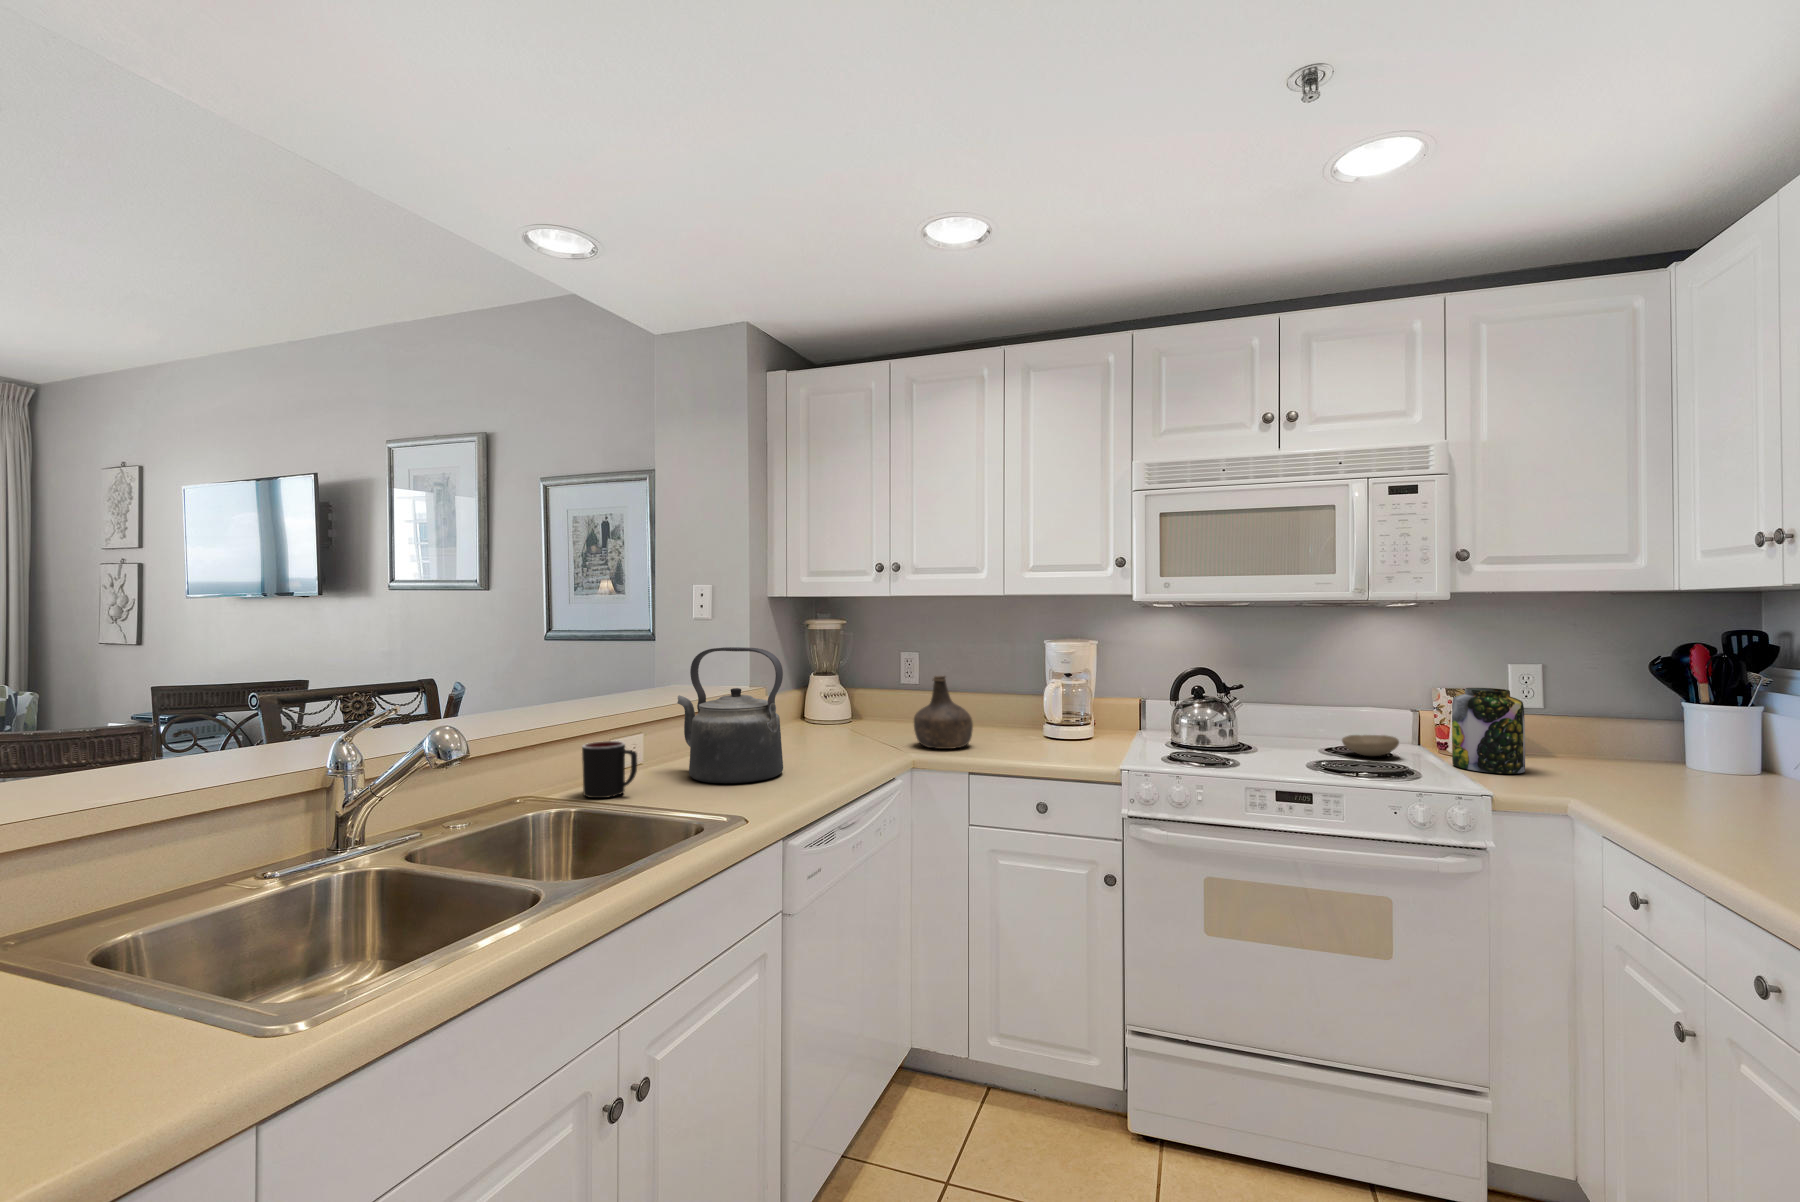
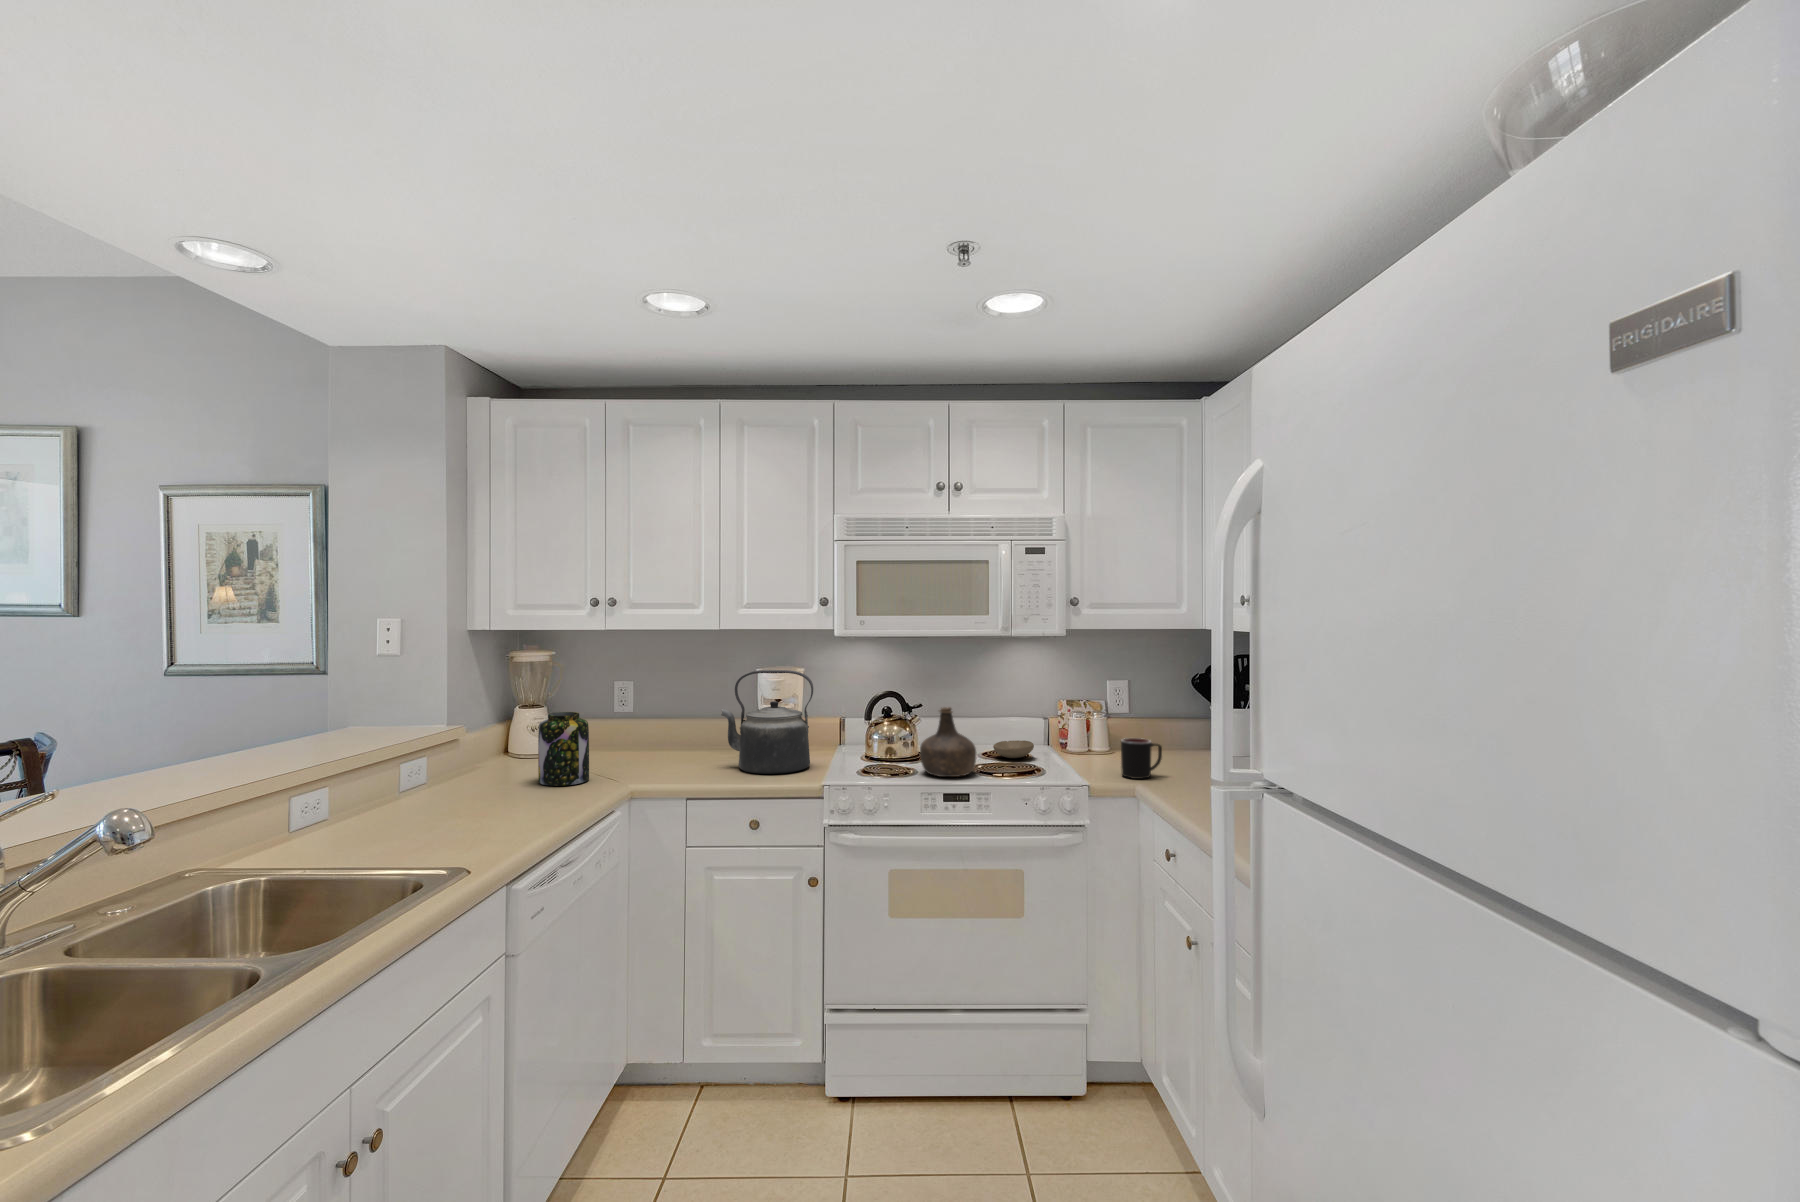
kettle: present [677,647,783,783] -> present [721,670,813,774]
bottle: present [914,676,973,749] -> present [920,707,976,777]
jar: present [1452,688,1525,774] -> present [538,712,589,786]
mug: present [582,741,637,798] -> present [1121,738,1162,779]

